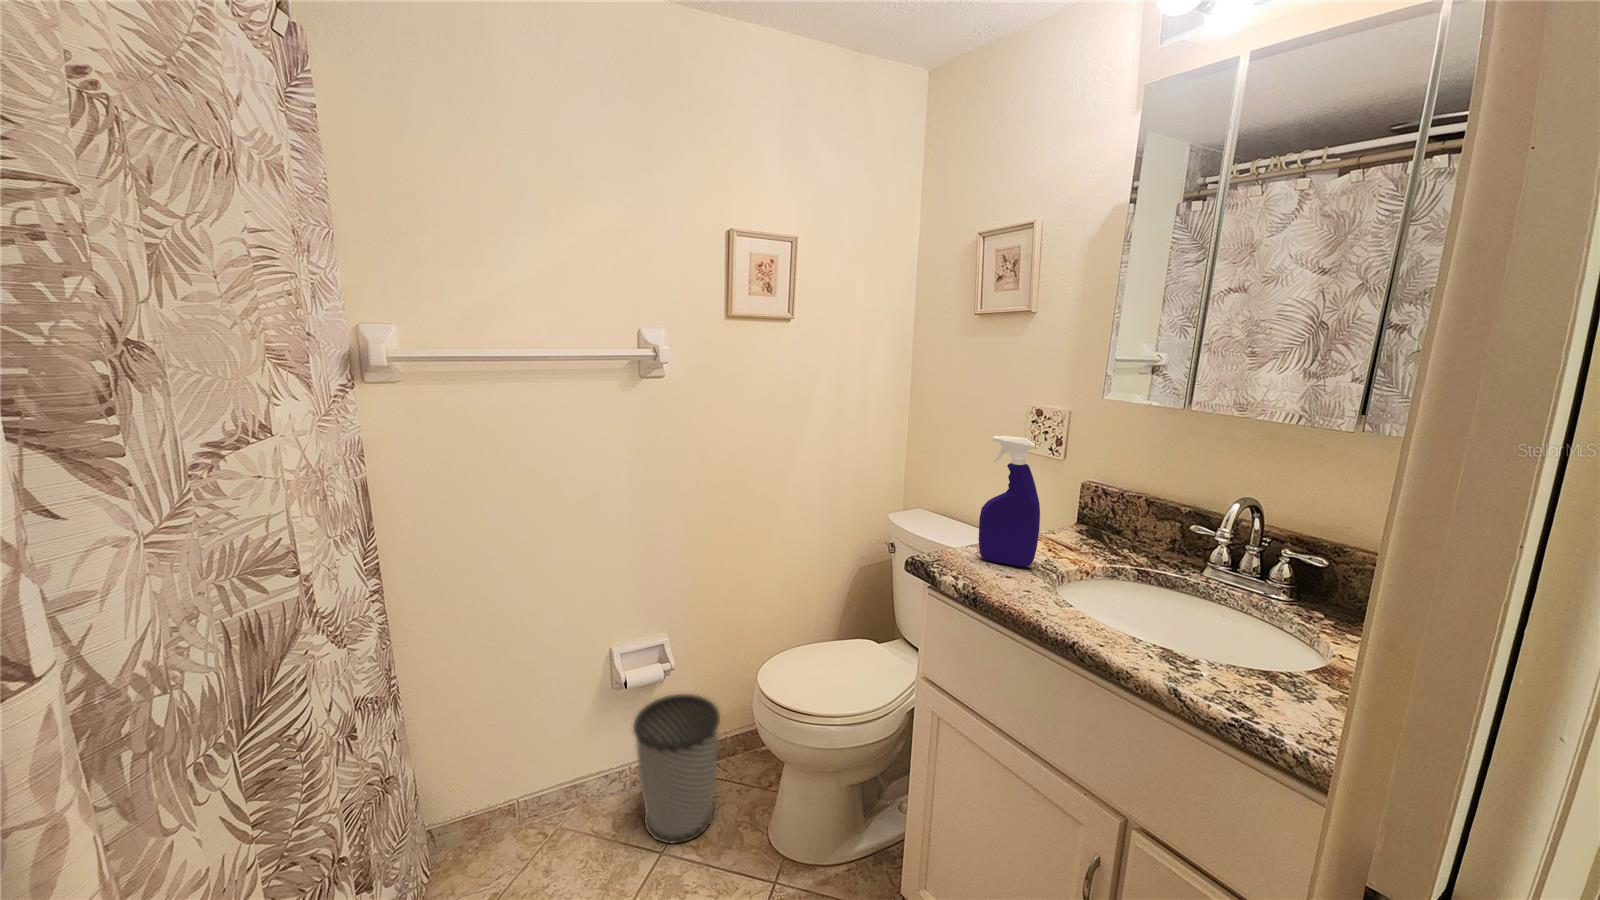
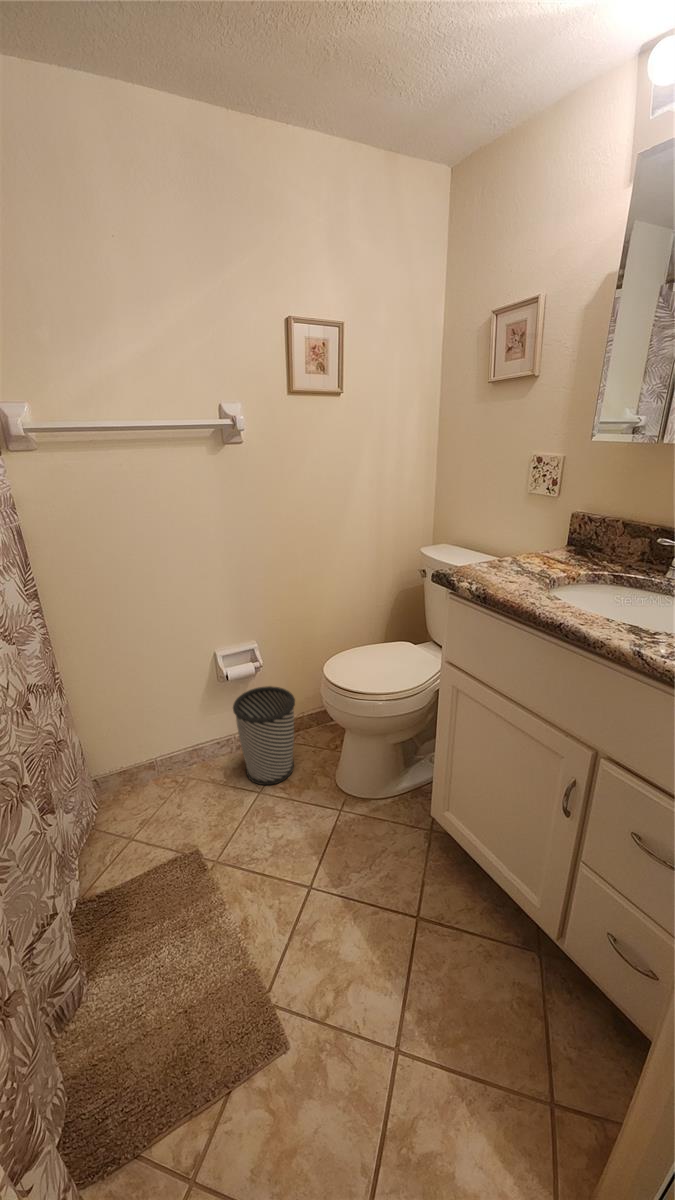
spray bottle: present [979,436,1040,567] -> none [487,469,537,576]

